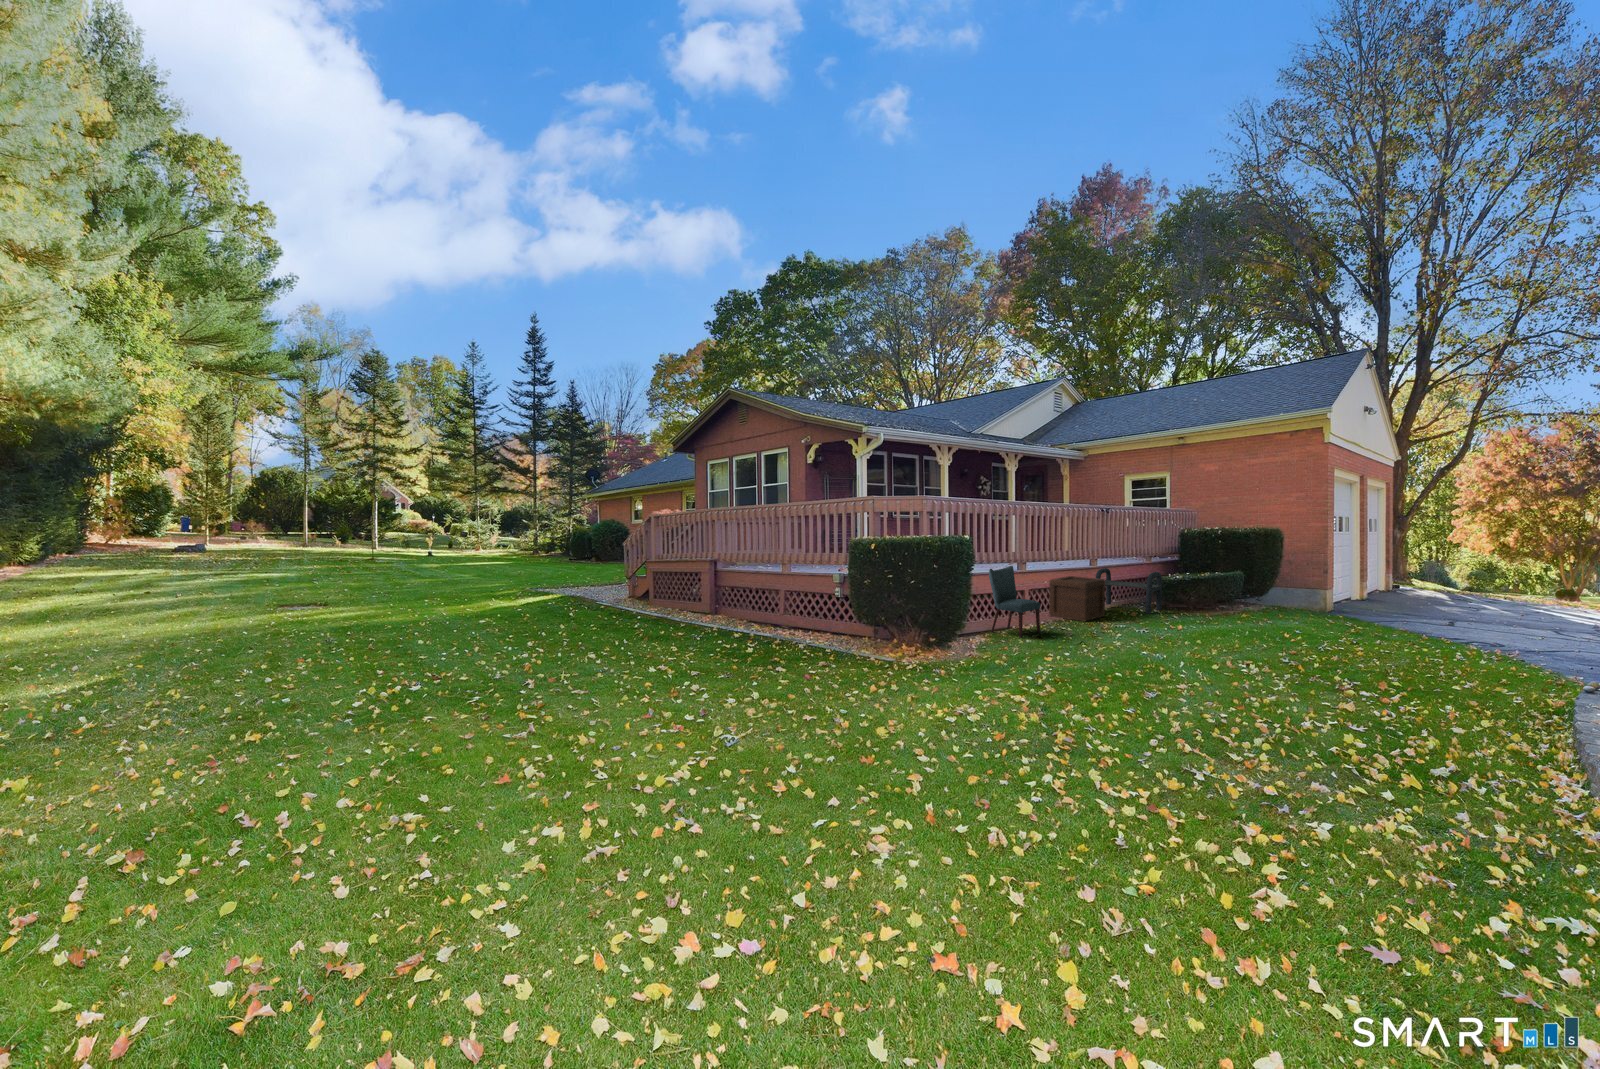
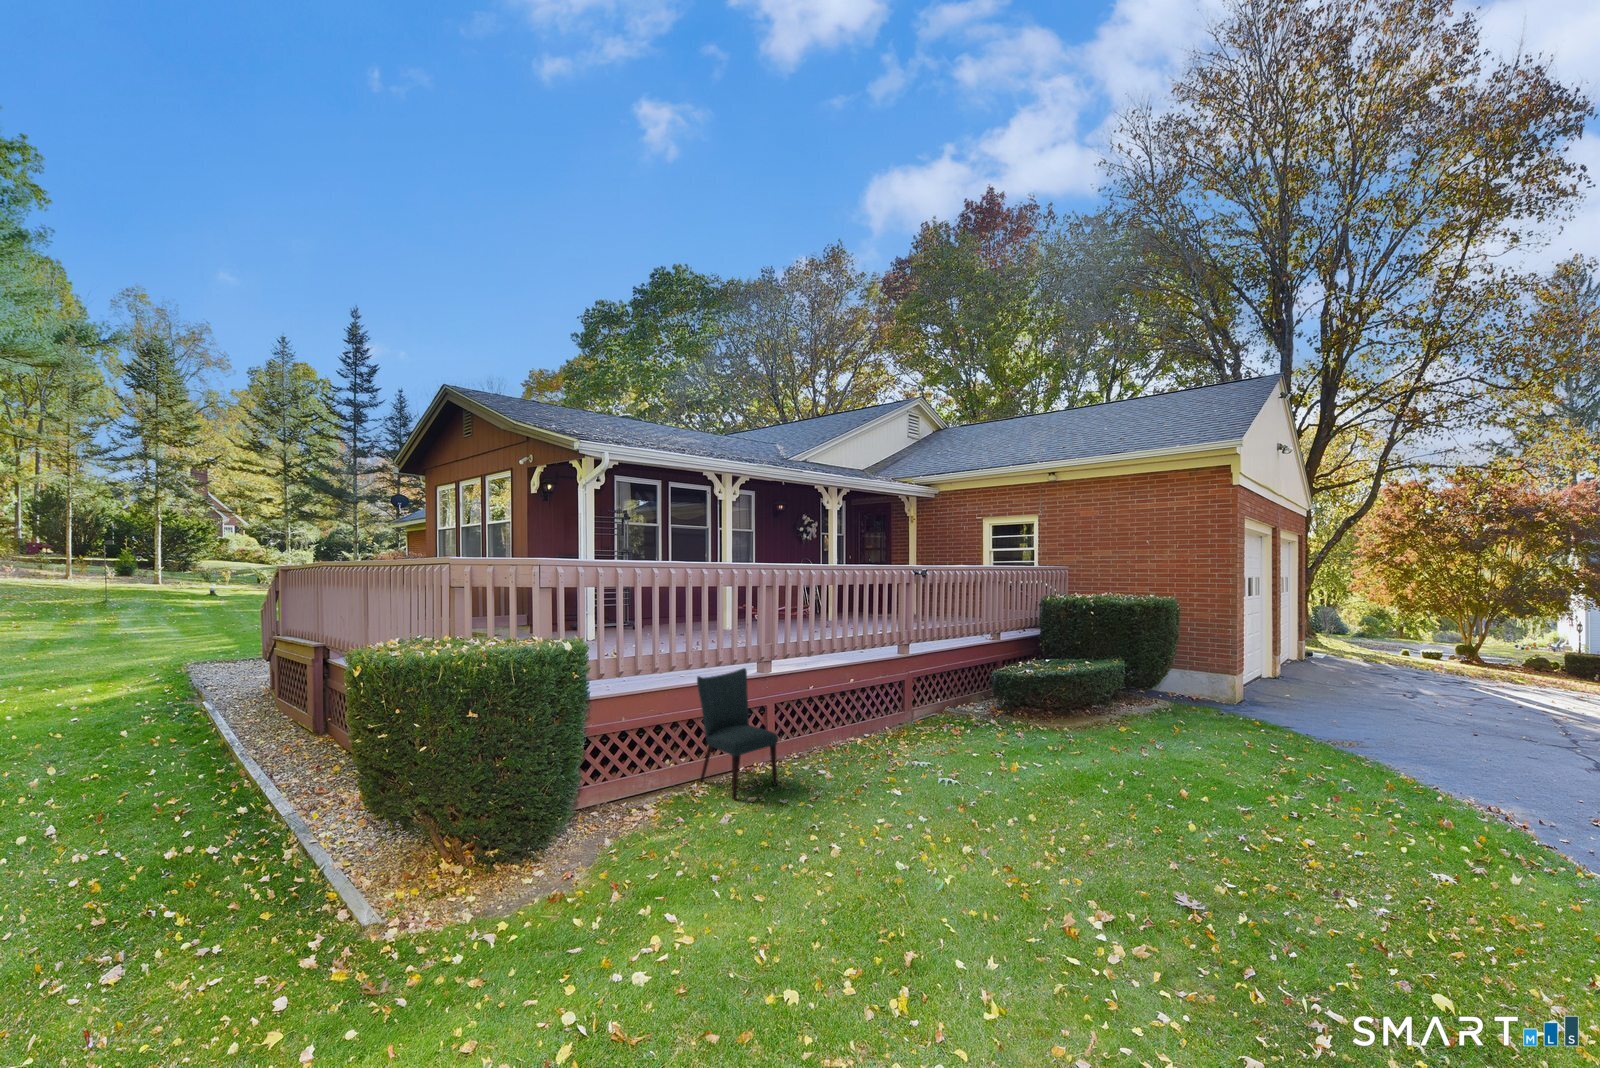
bench: present [1096,568,1162,614] -> none [905,659,998,735]
wooden crate: present [1049,576,1105,621] -> none [825,674,908,753]

